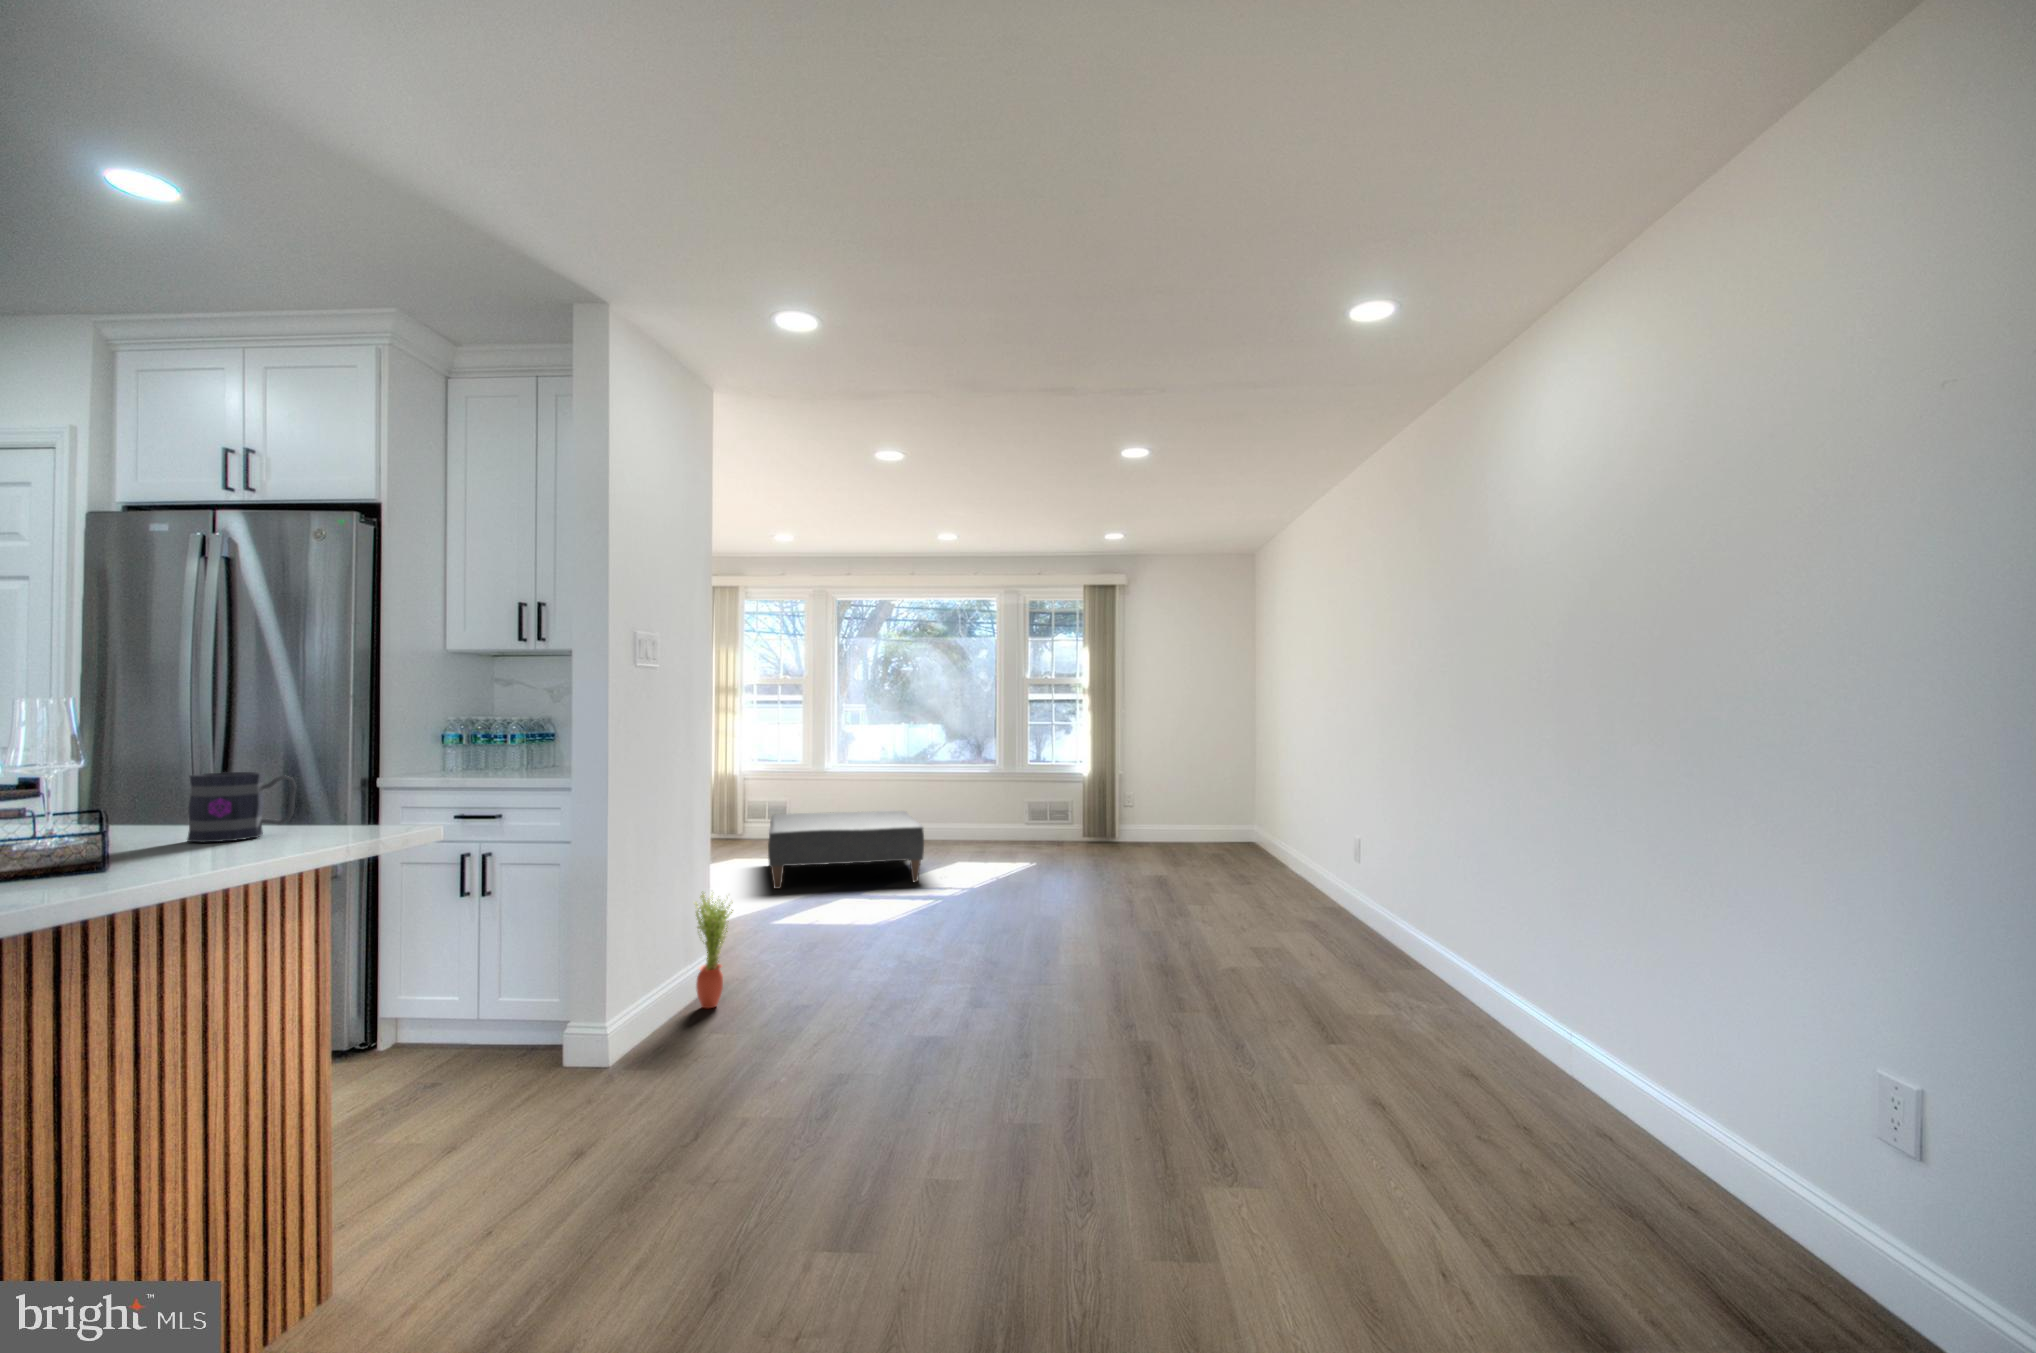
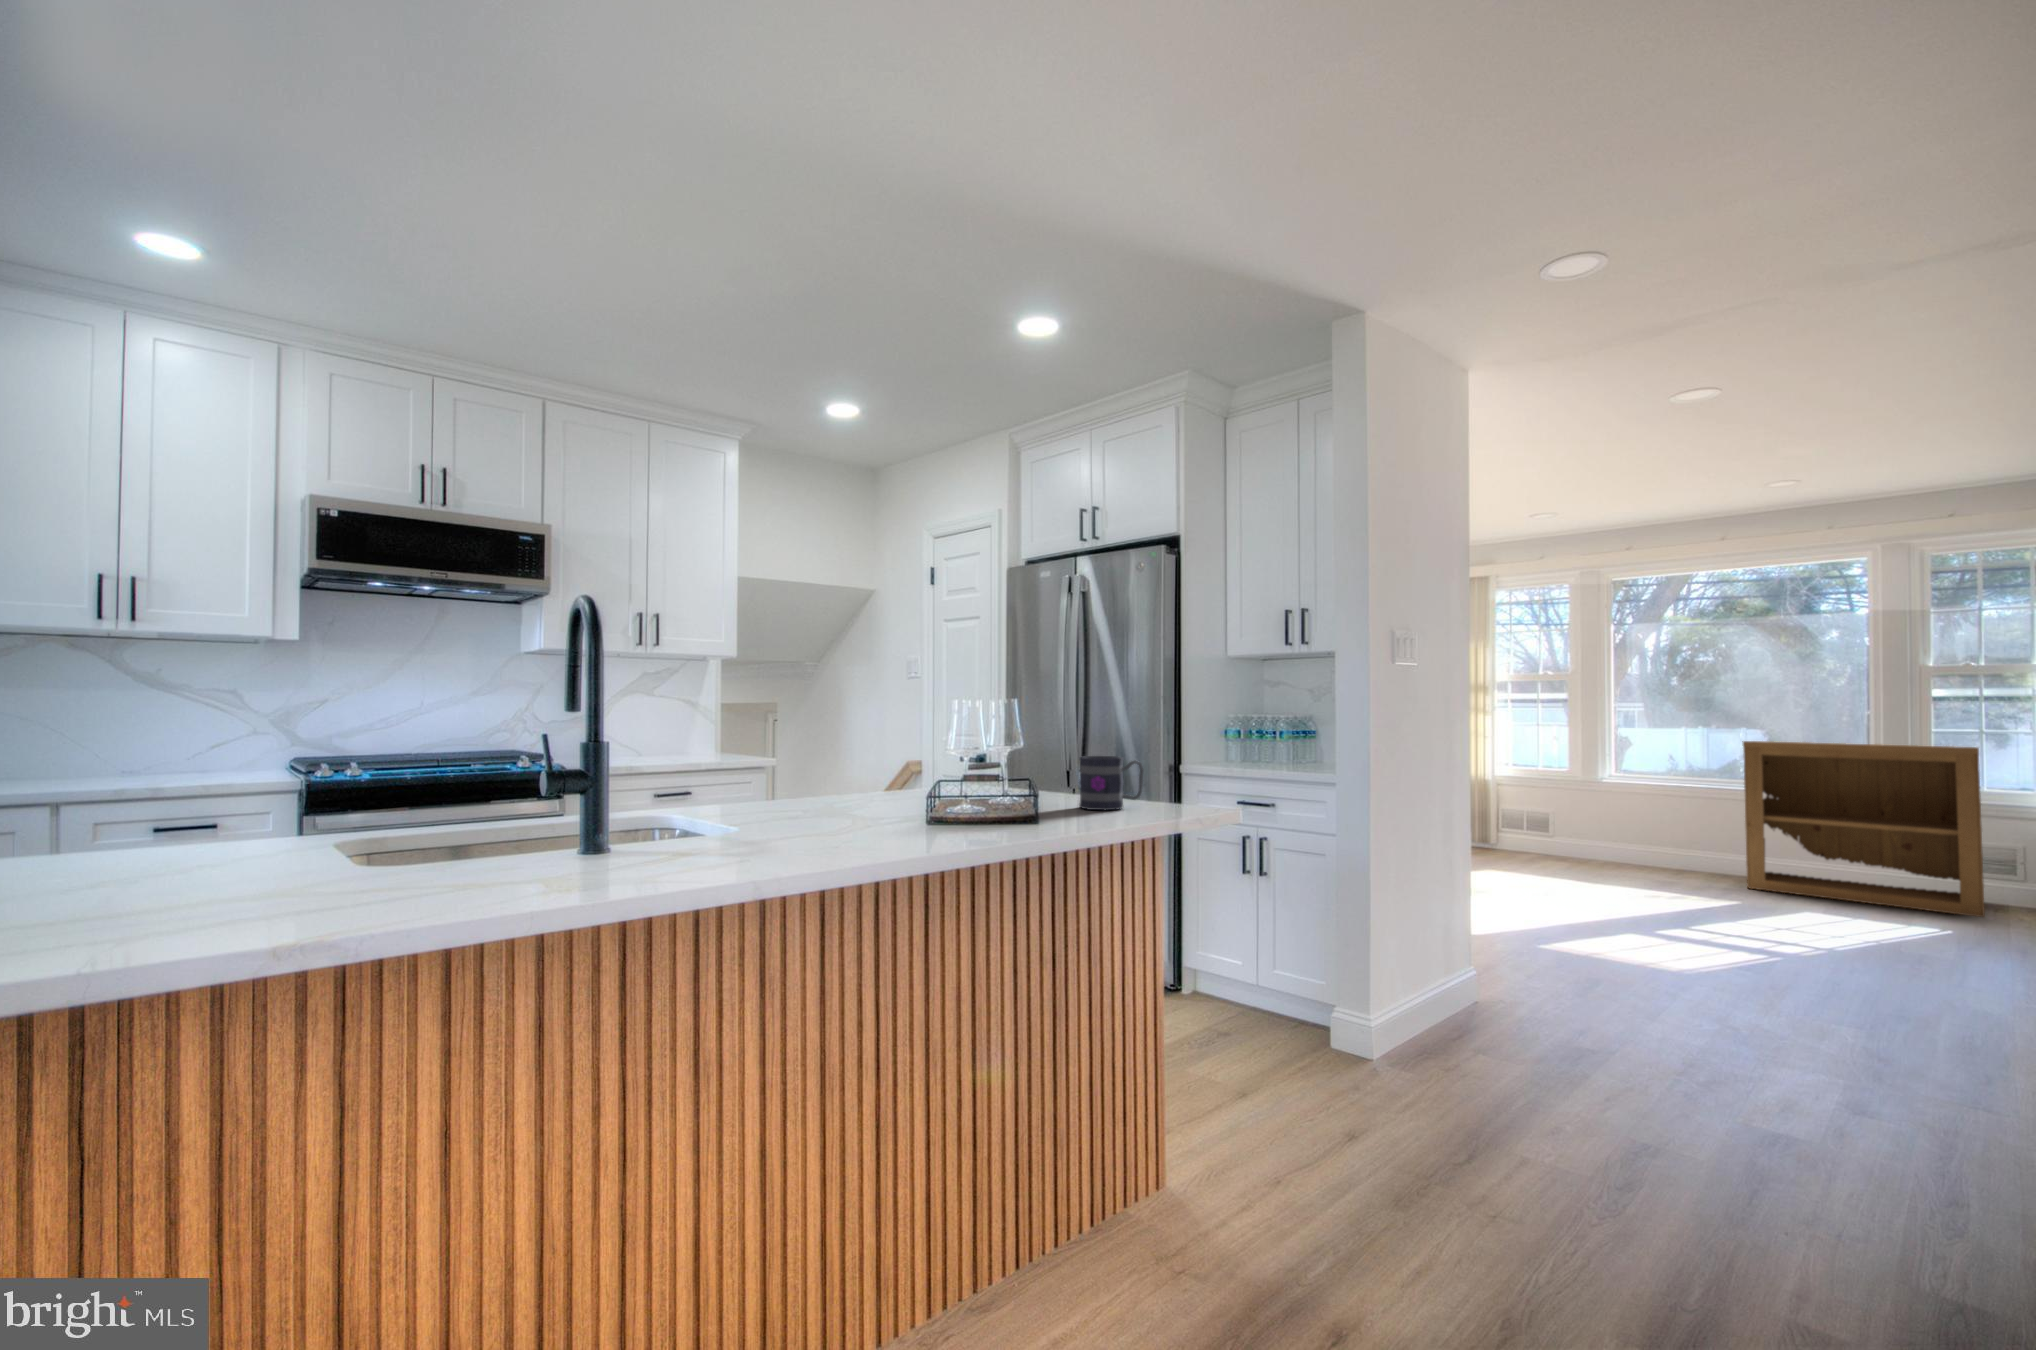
bookshelf: none [925,734,1049,851] -> present [1742,741,1985,917]
ottoman: present [768,811,924,889] -> none [1527,824,1753,929]
potted plant: present [694,895,733,1008] -> none [1460,902,1508,1029]

